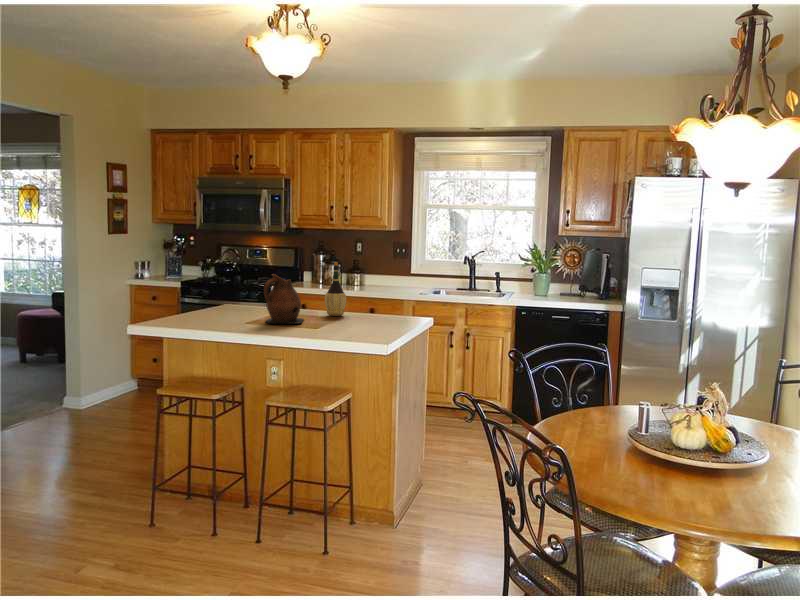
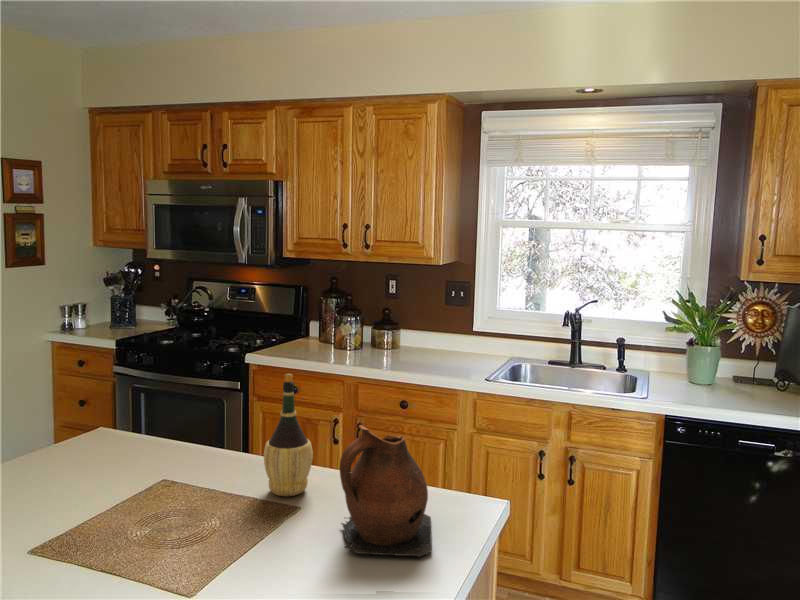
ceramic pitcher: present [264,274,303,324] -> present [340,425,432,559]

